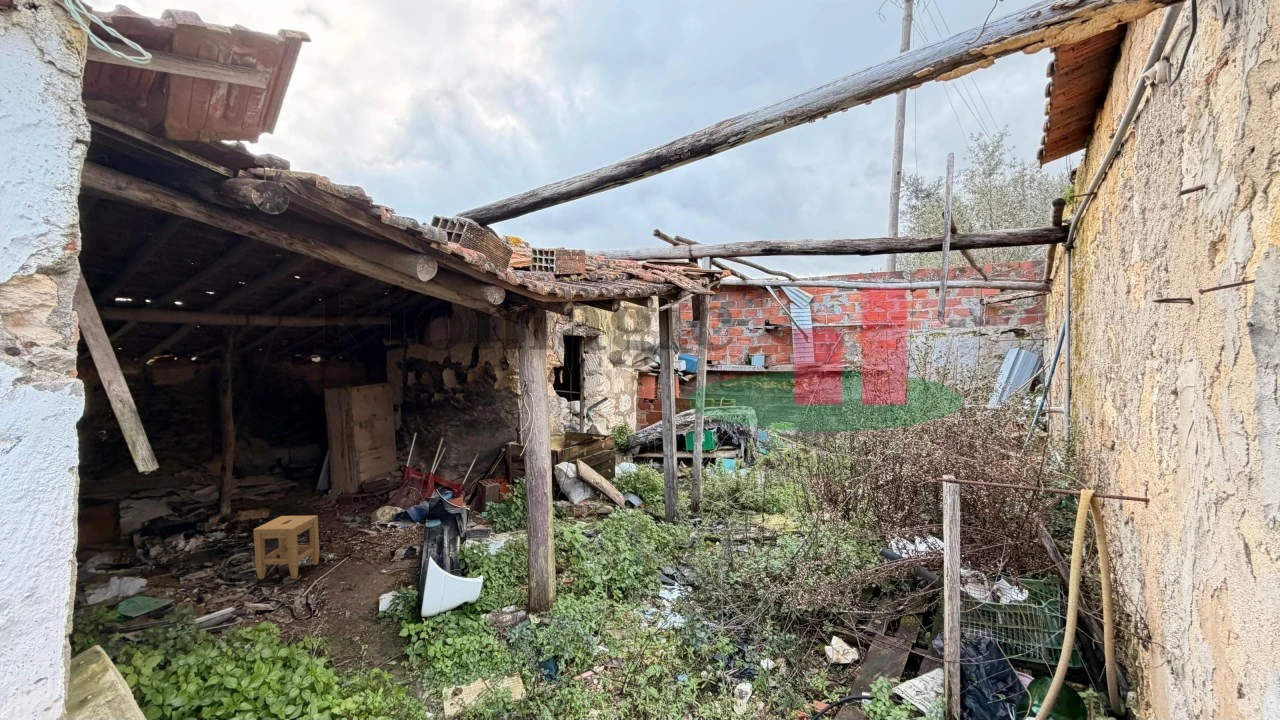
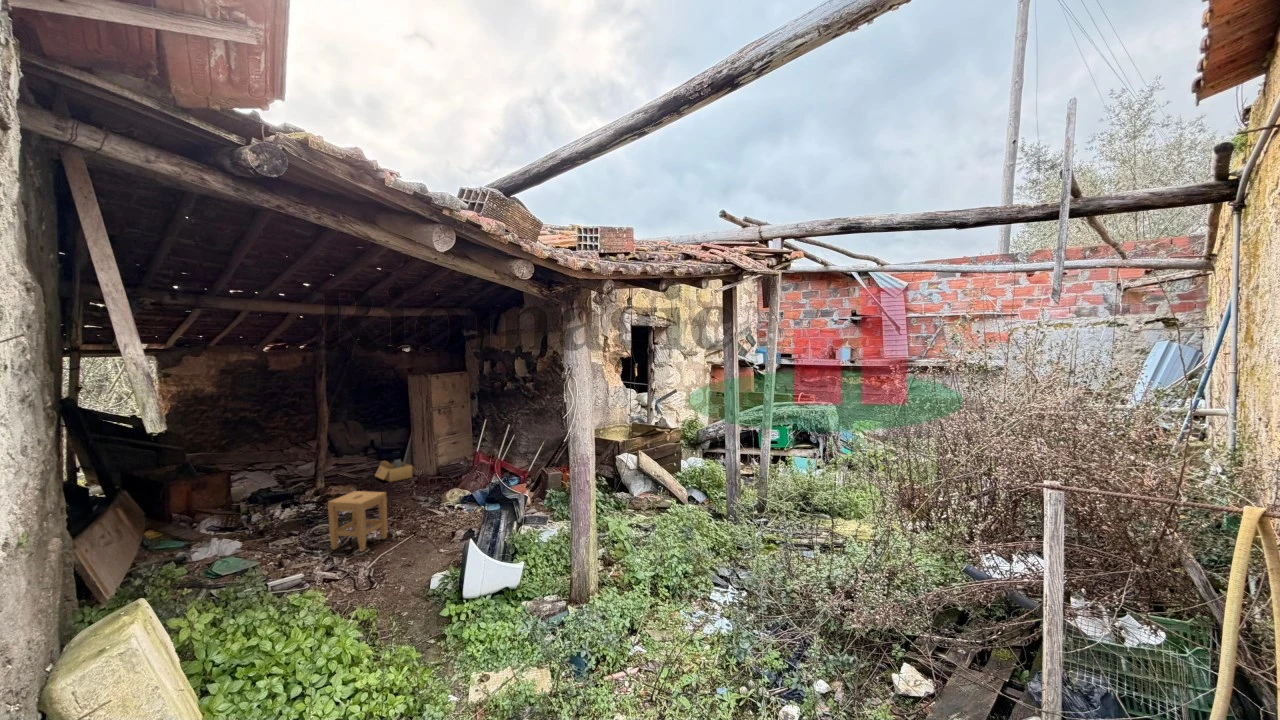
cardboard box: none [287,479,337,504] -> present [375,459,416,482]

